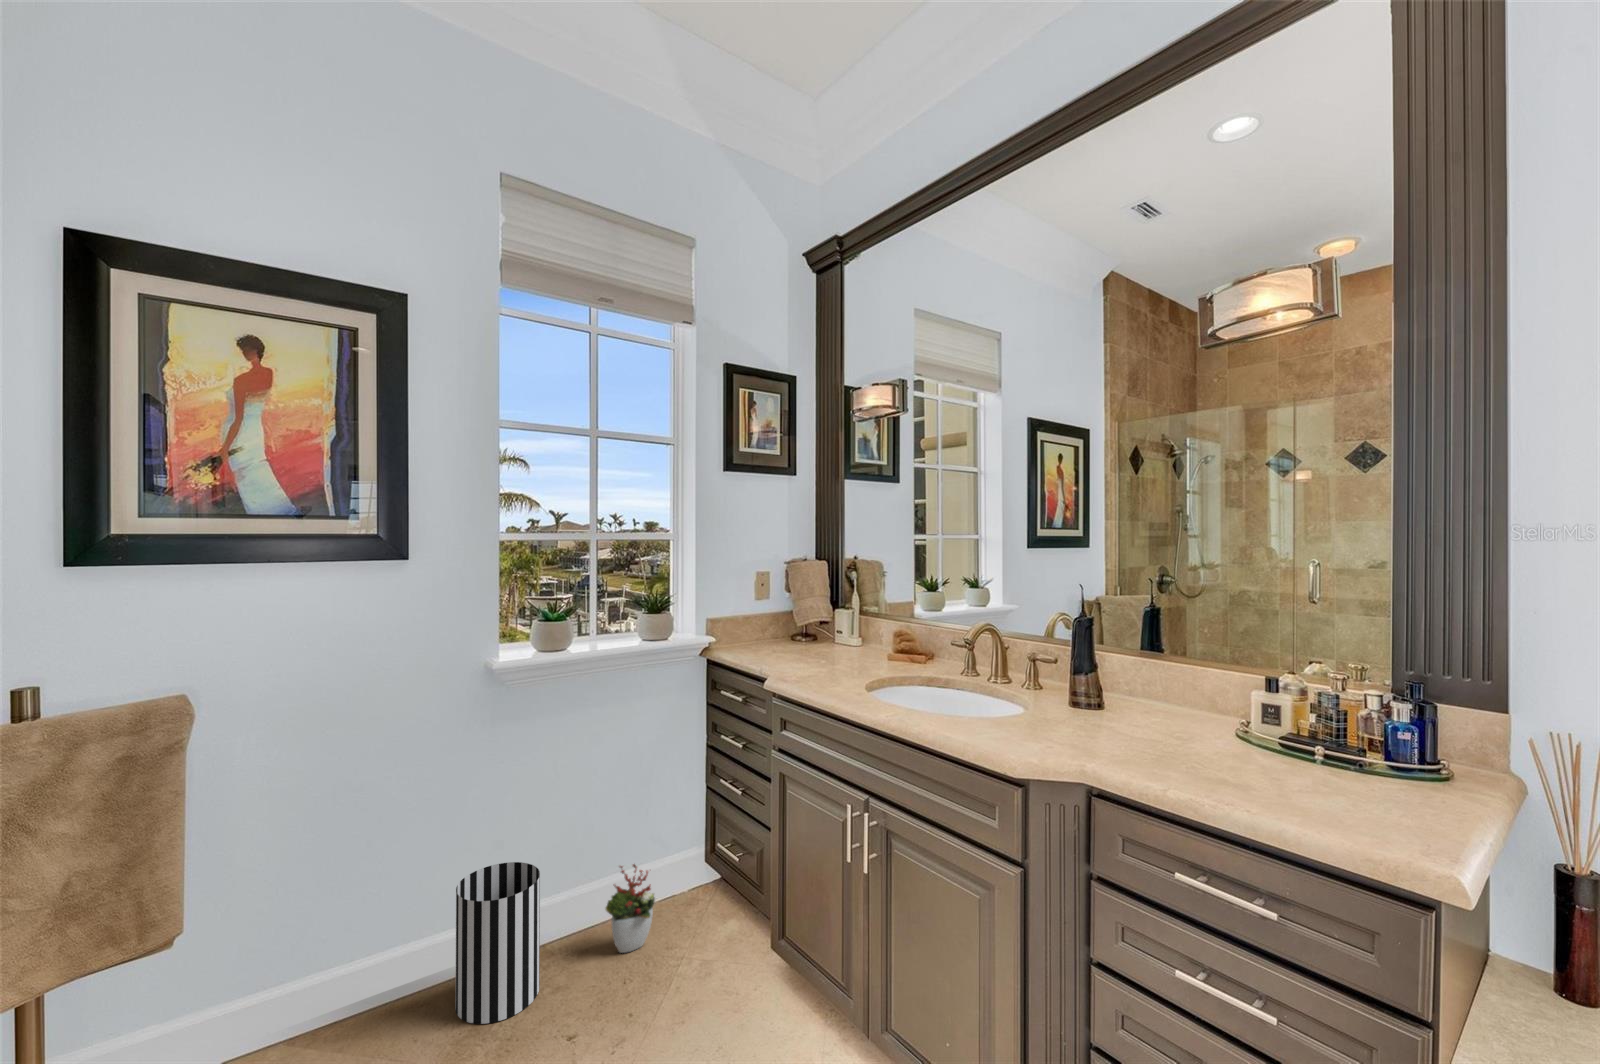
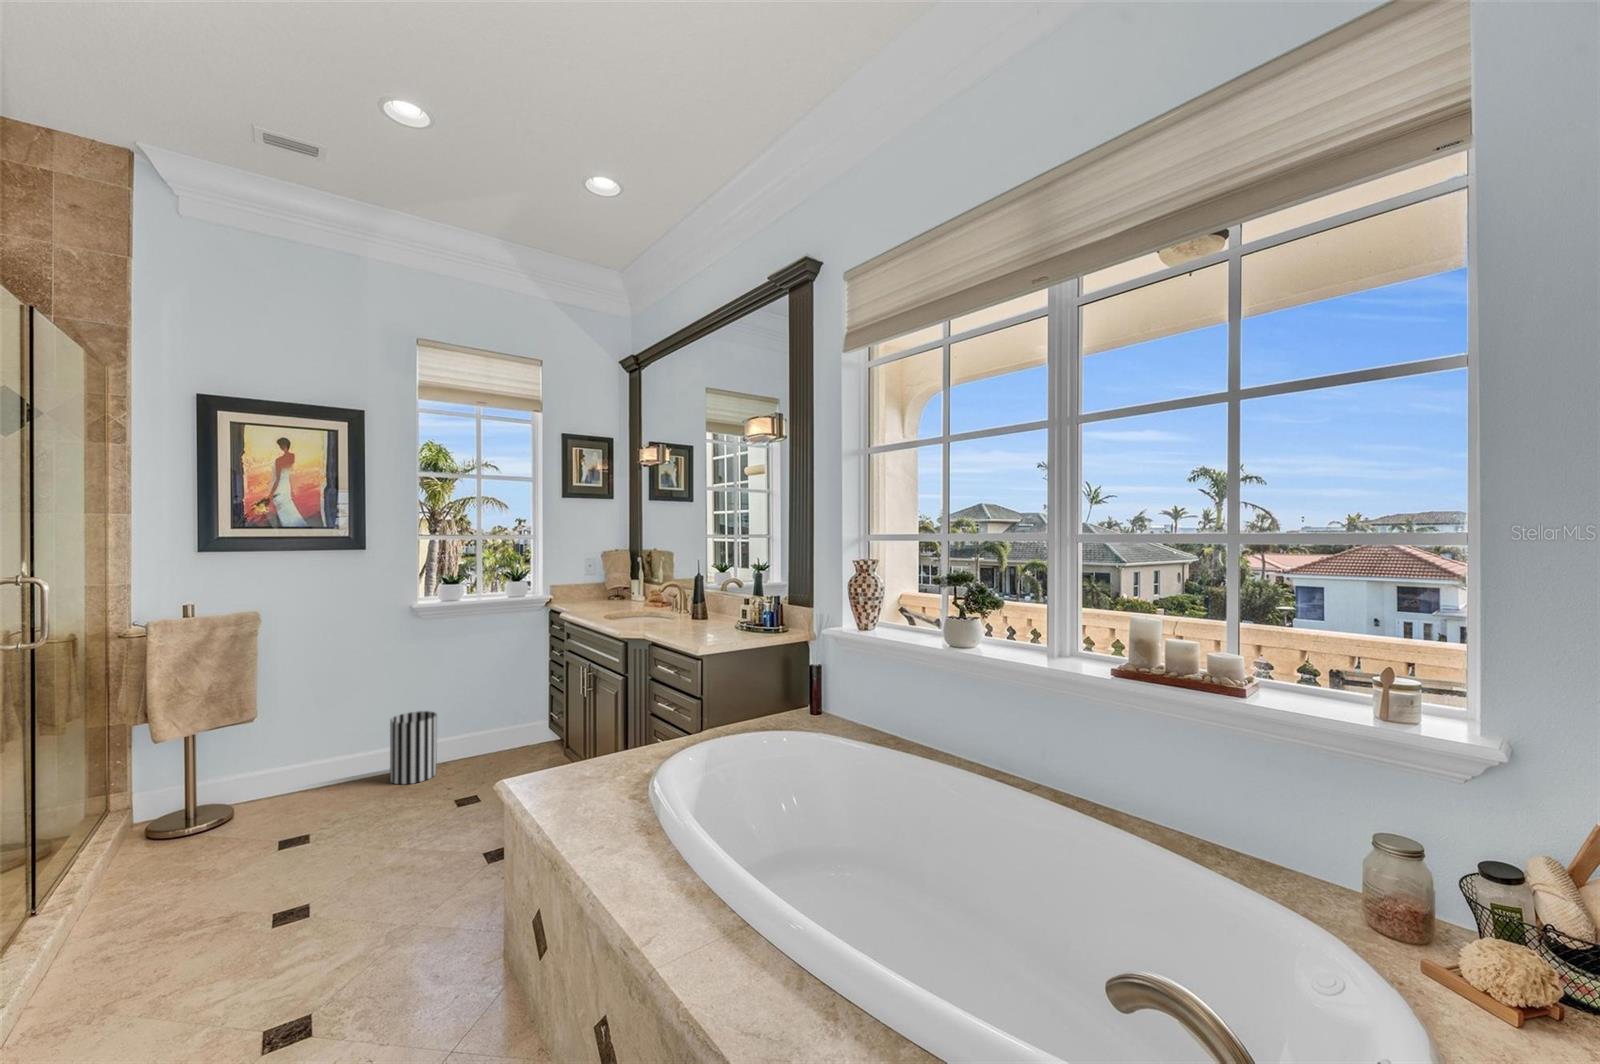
decorative plant: present [606,864,655,953] -> none [476,716,506,764]

